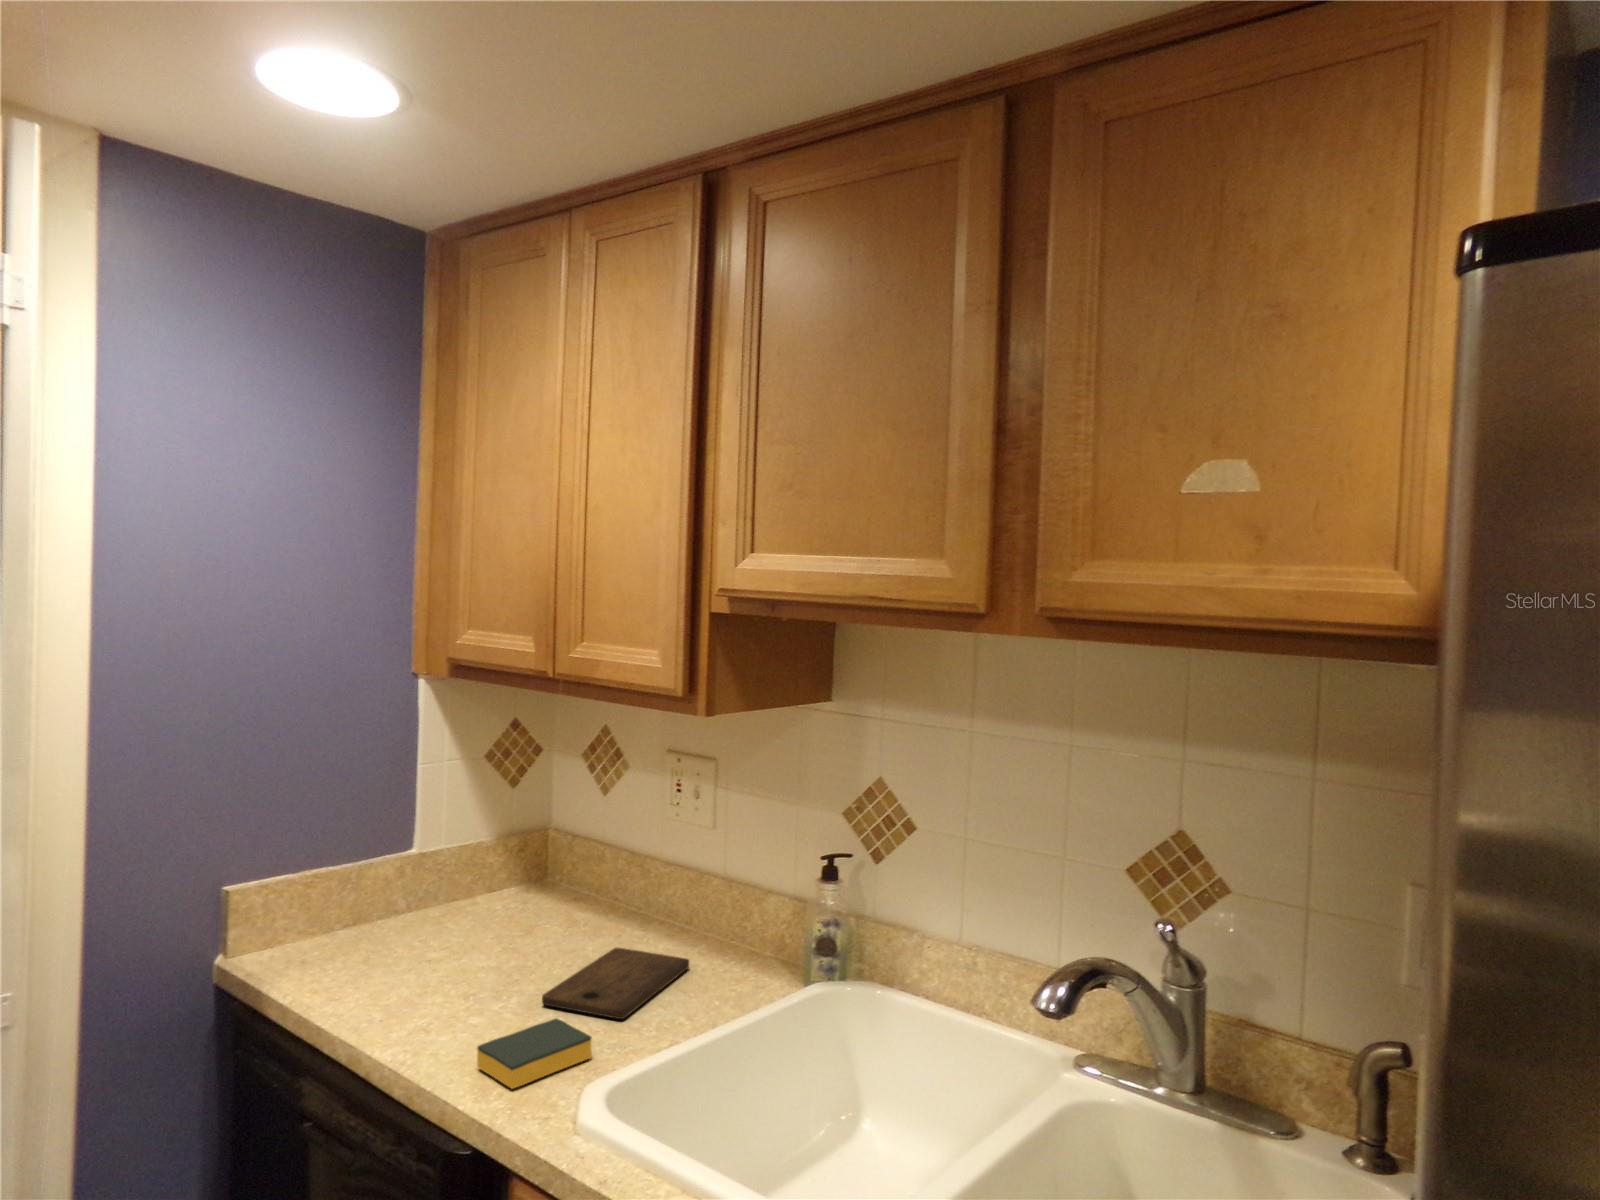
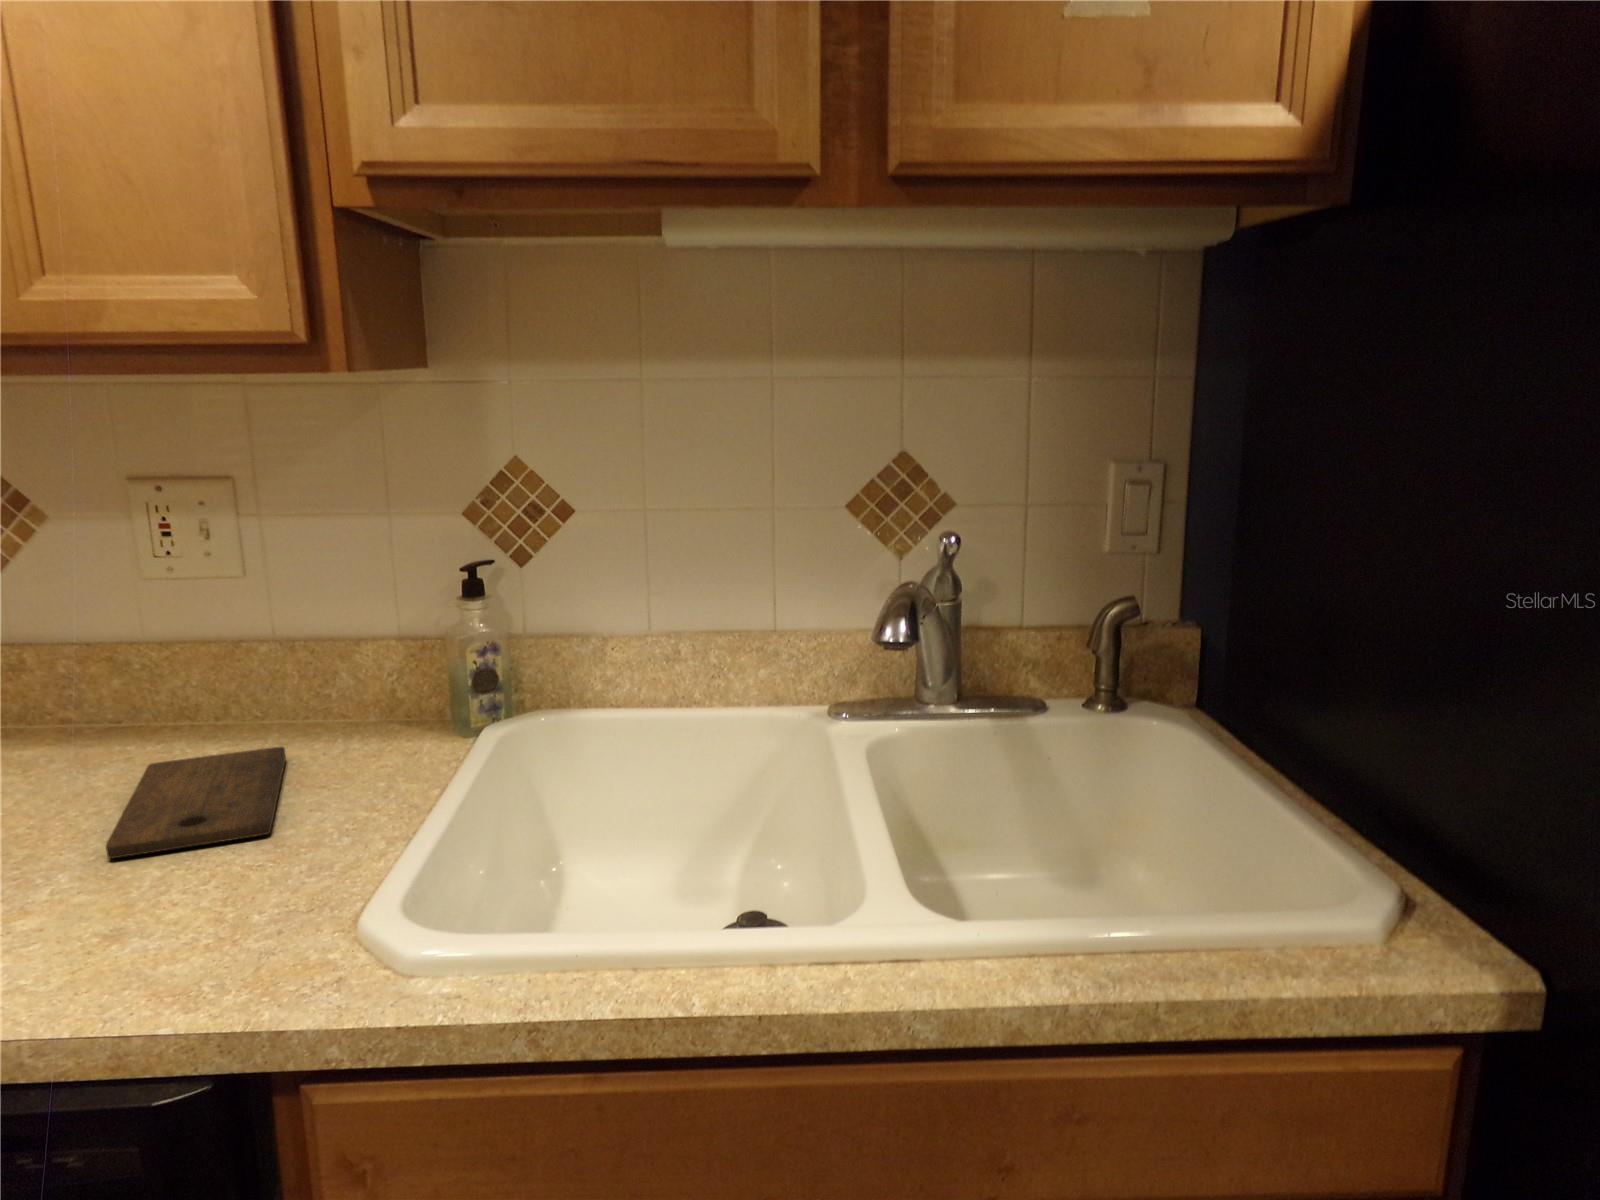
sponge: present [477,1019,592,1089] -> none [97,856,285,964]

